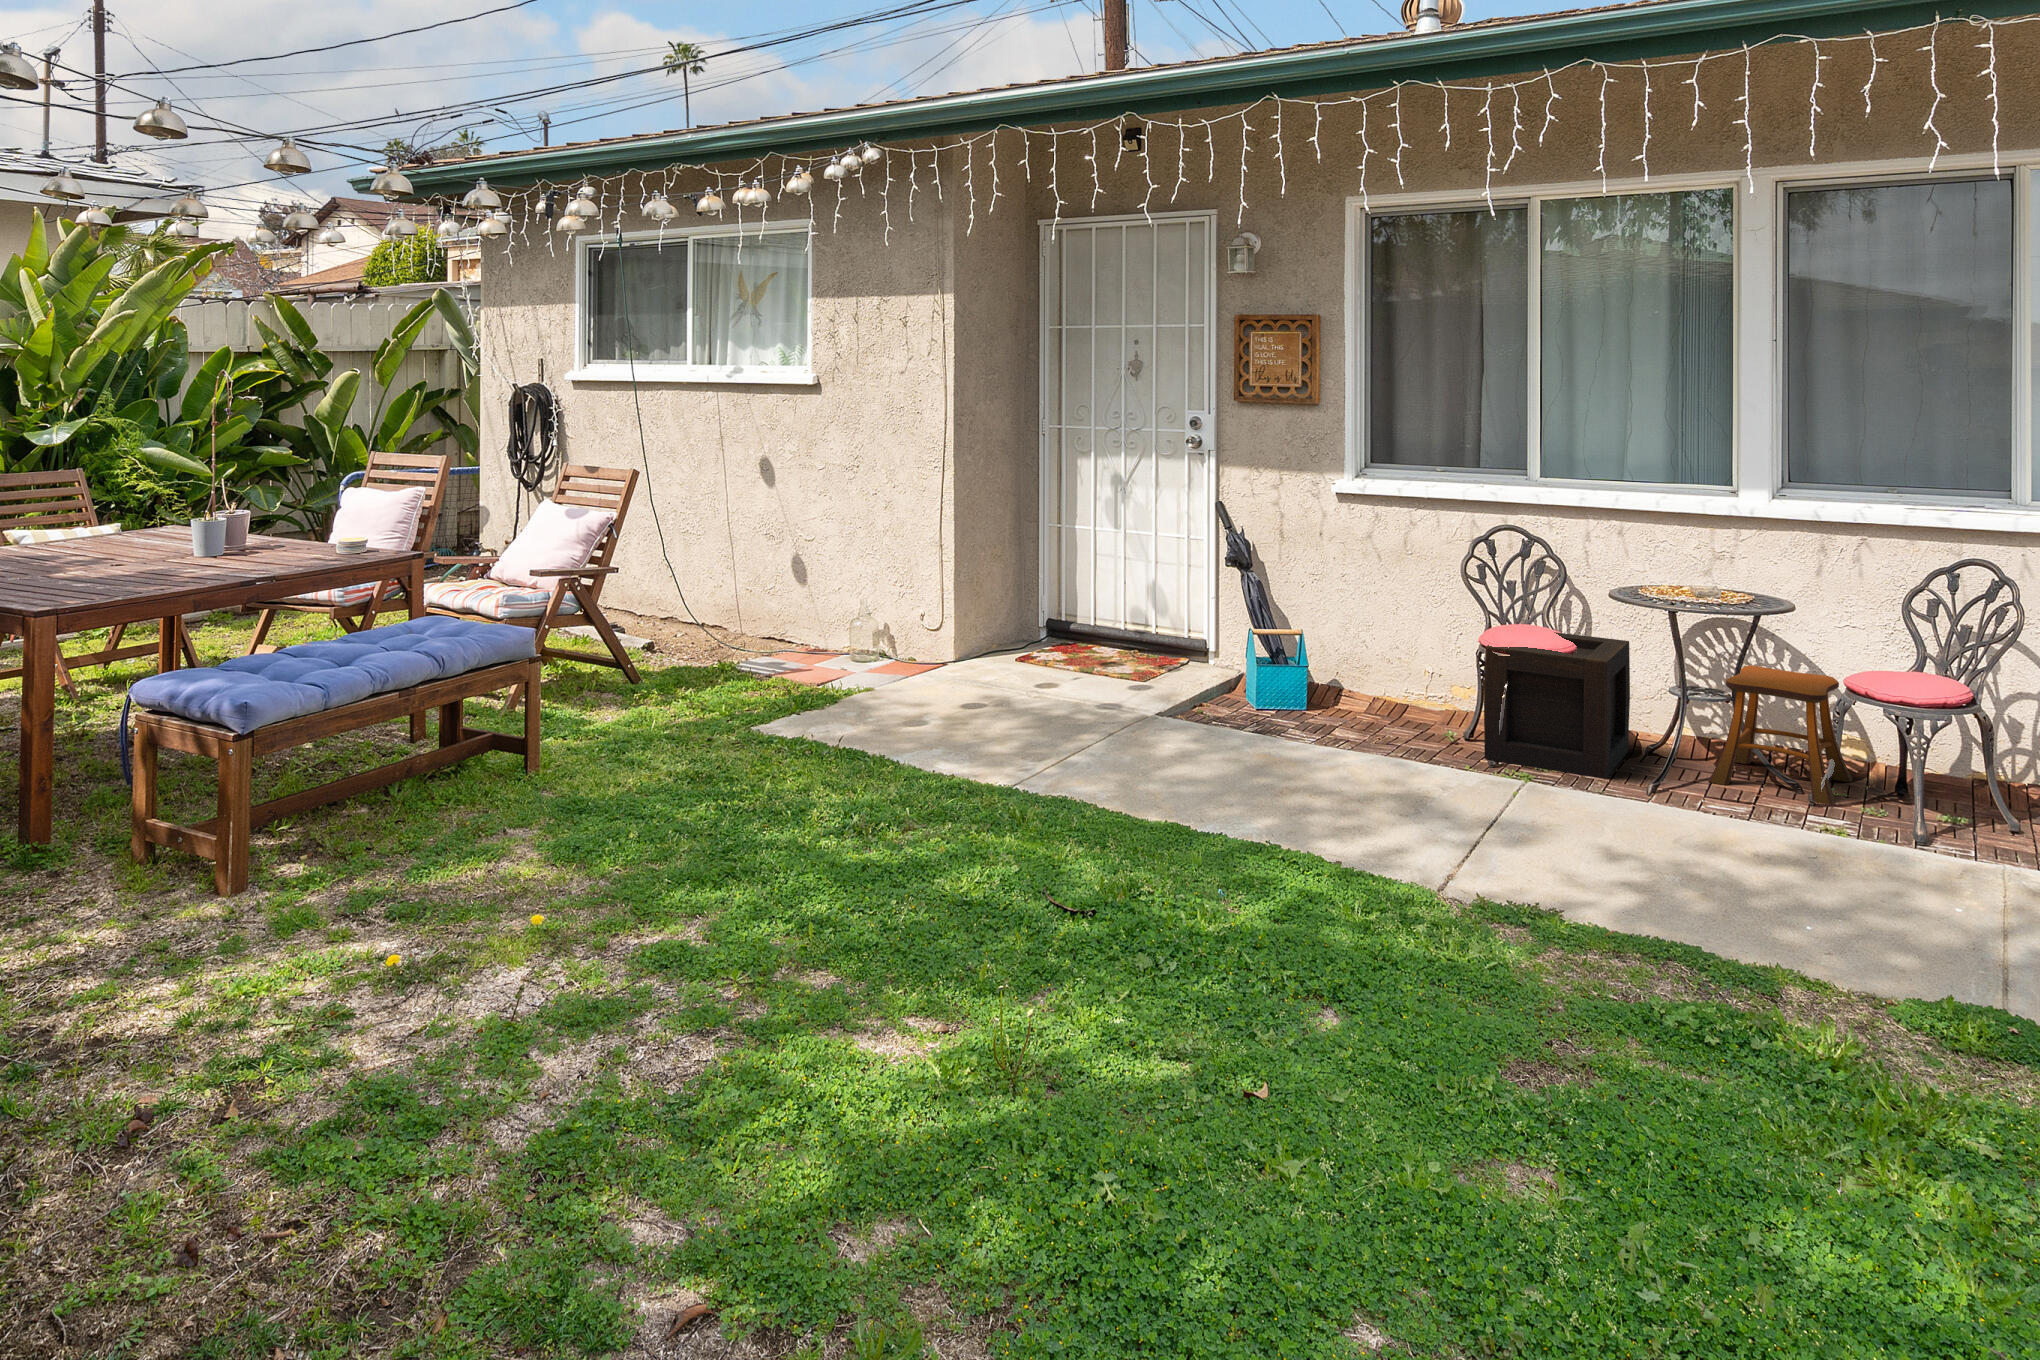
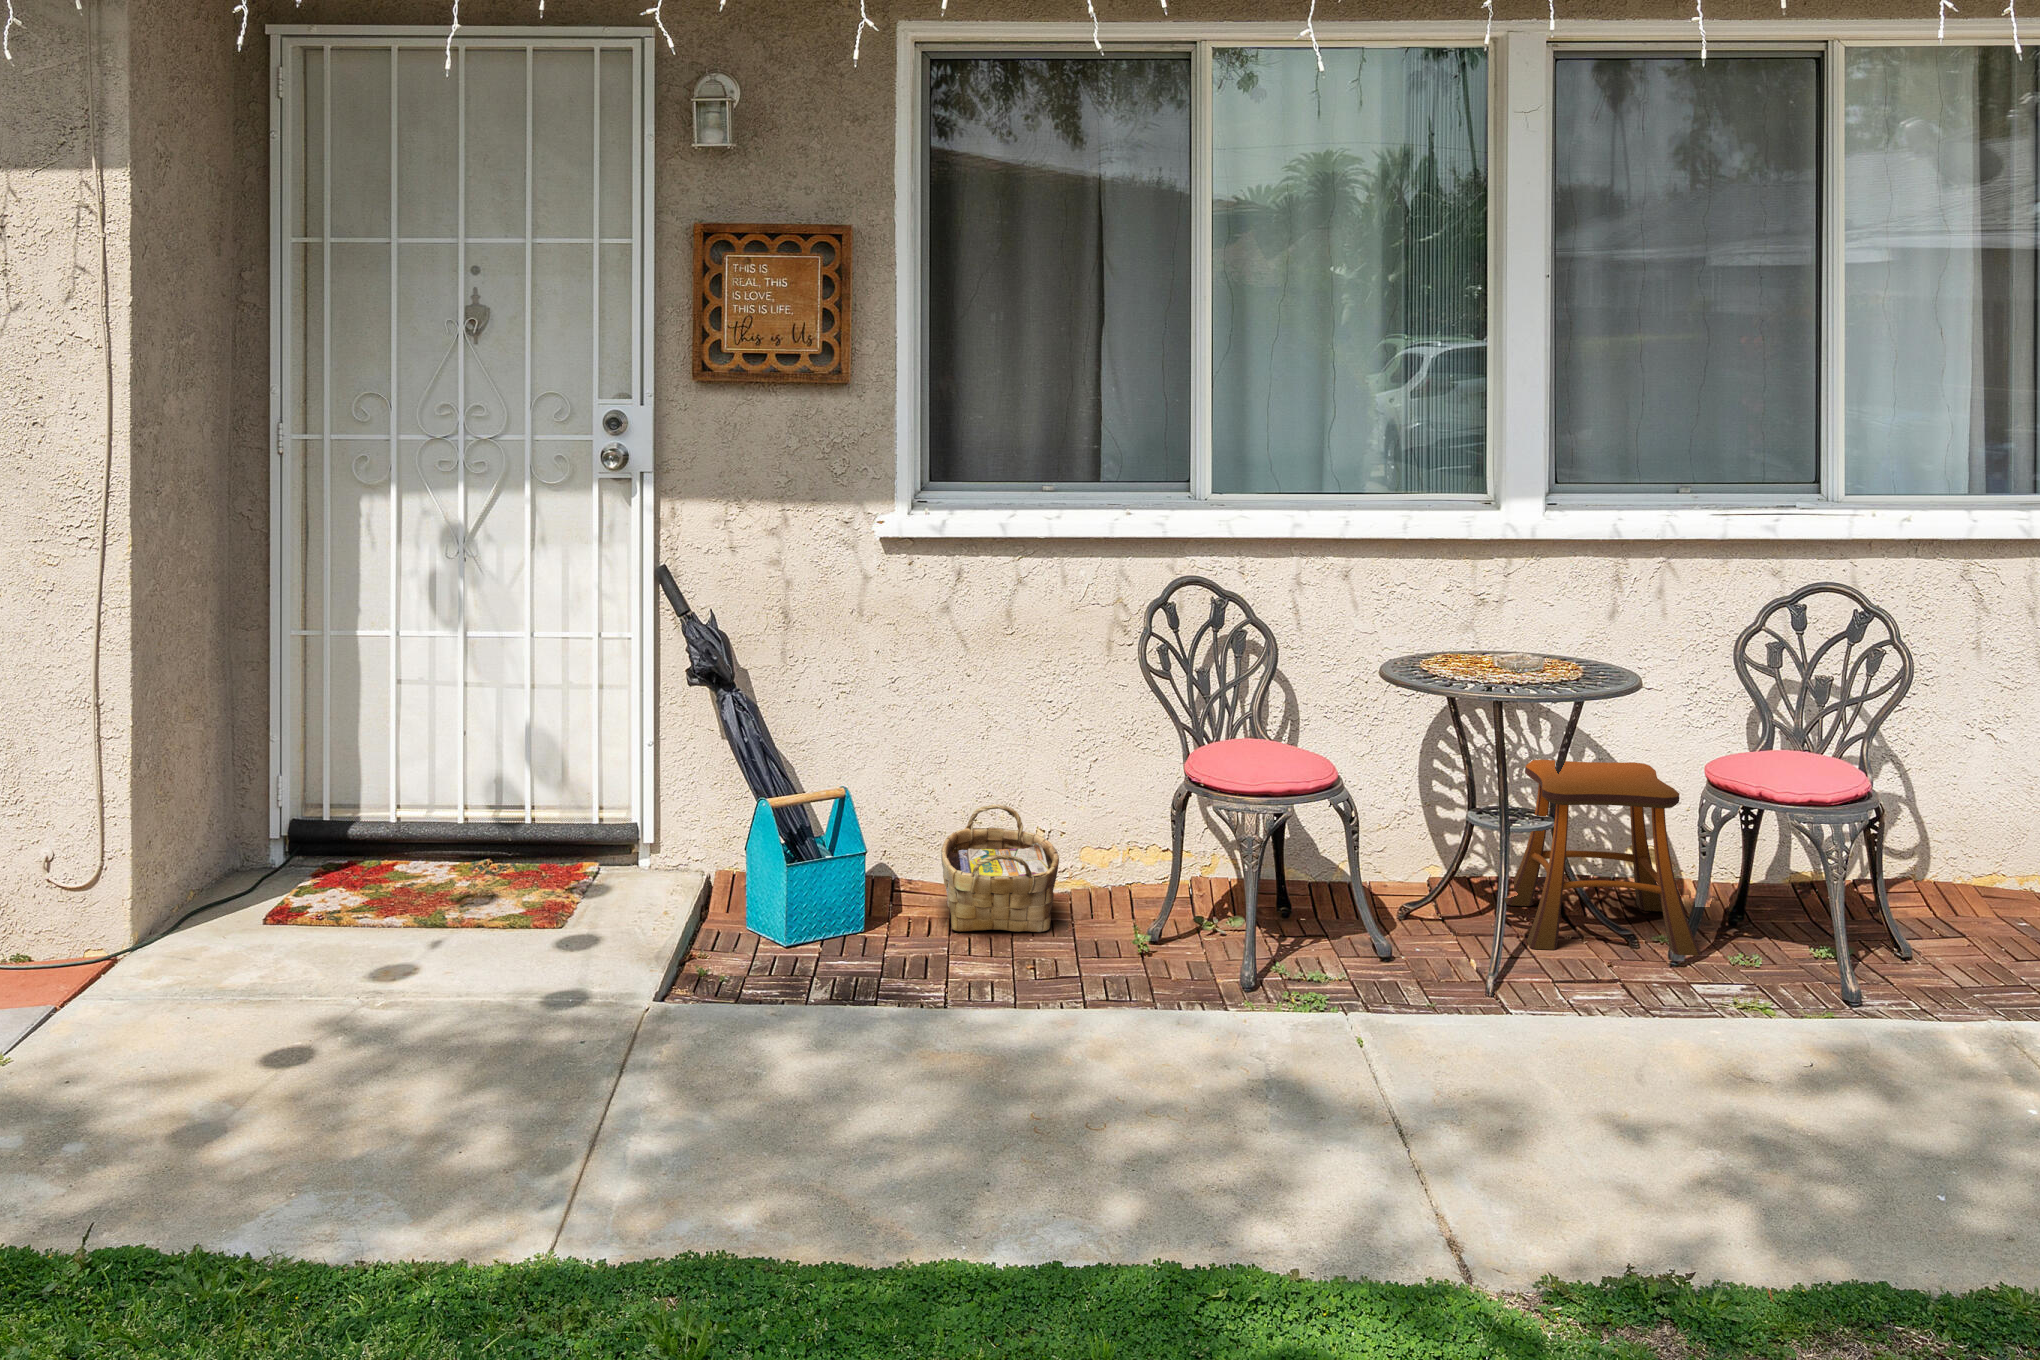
wooden crate: present [1484,632,1630,779] -> none [1205,742,1418,974]
woven basket: none [1347,652,1422,726] -> present [941,804,1059,932]

